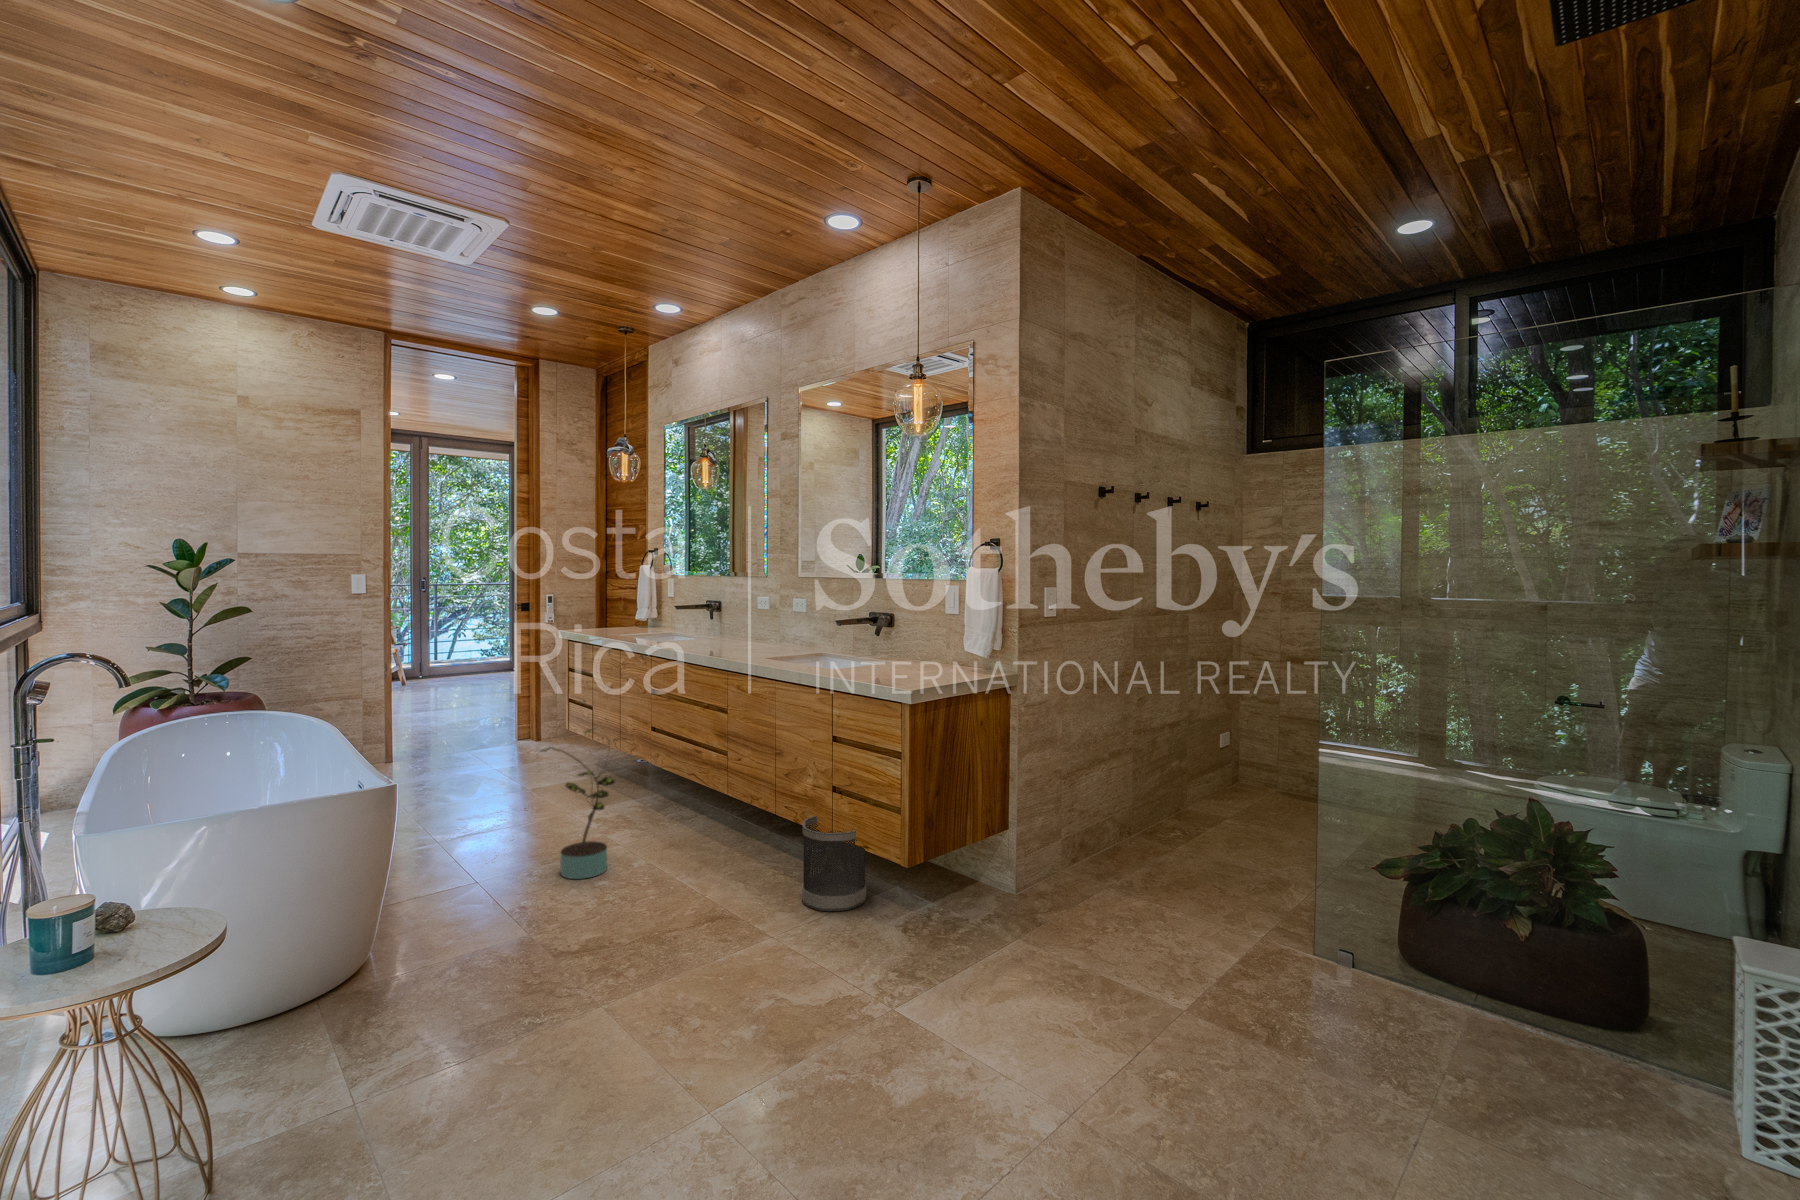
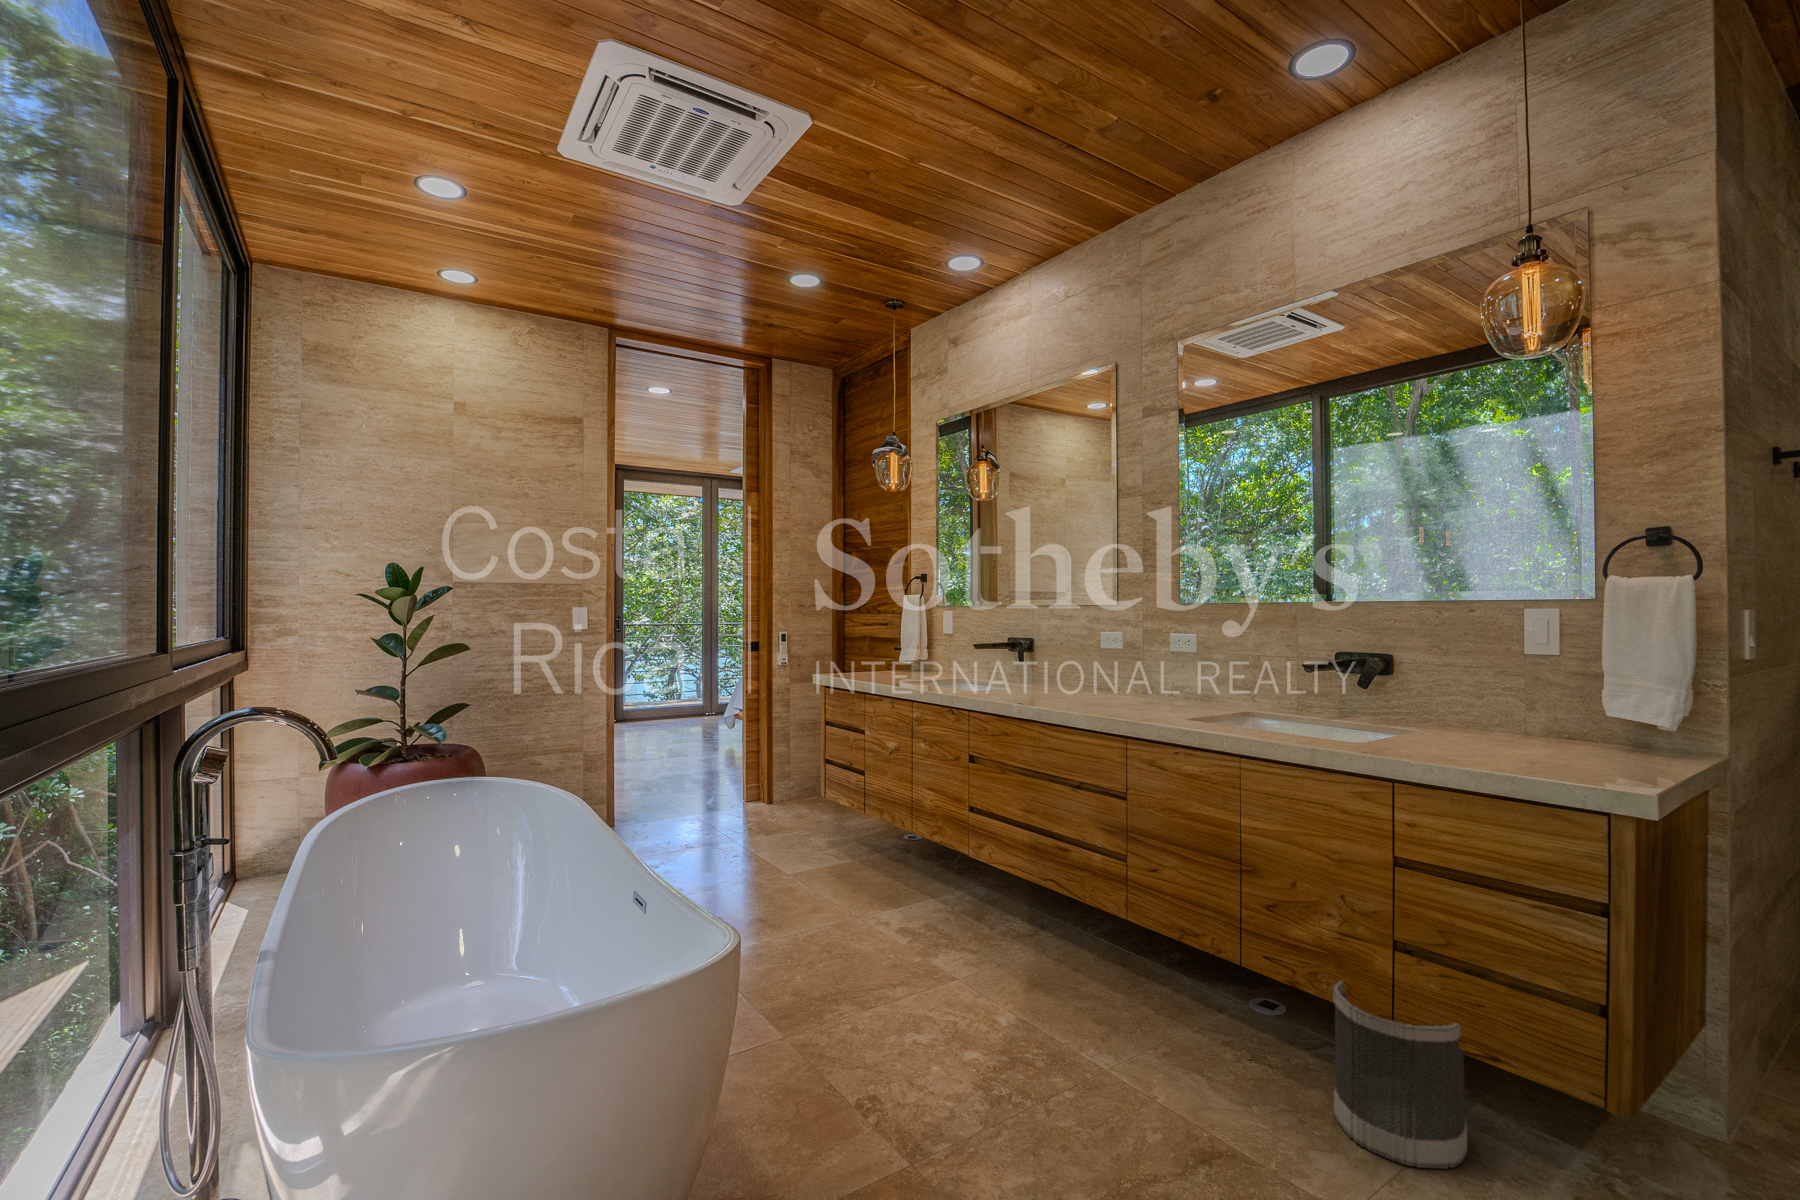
potted plant: present [542,729,617,879] -> none [878,816,1000,1055]

